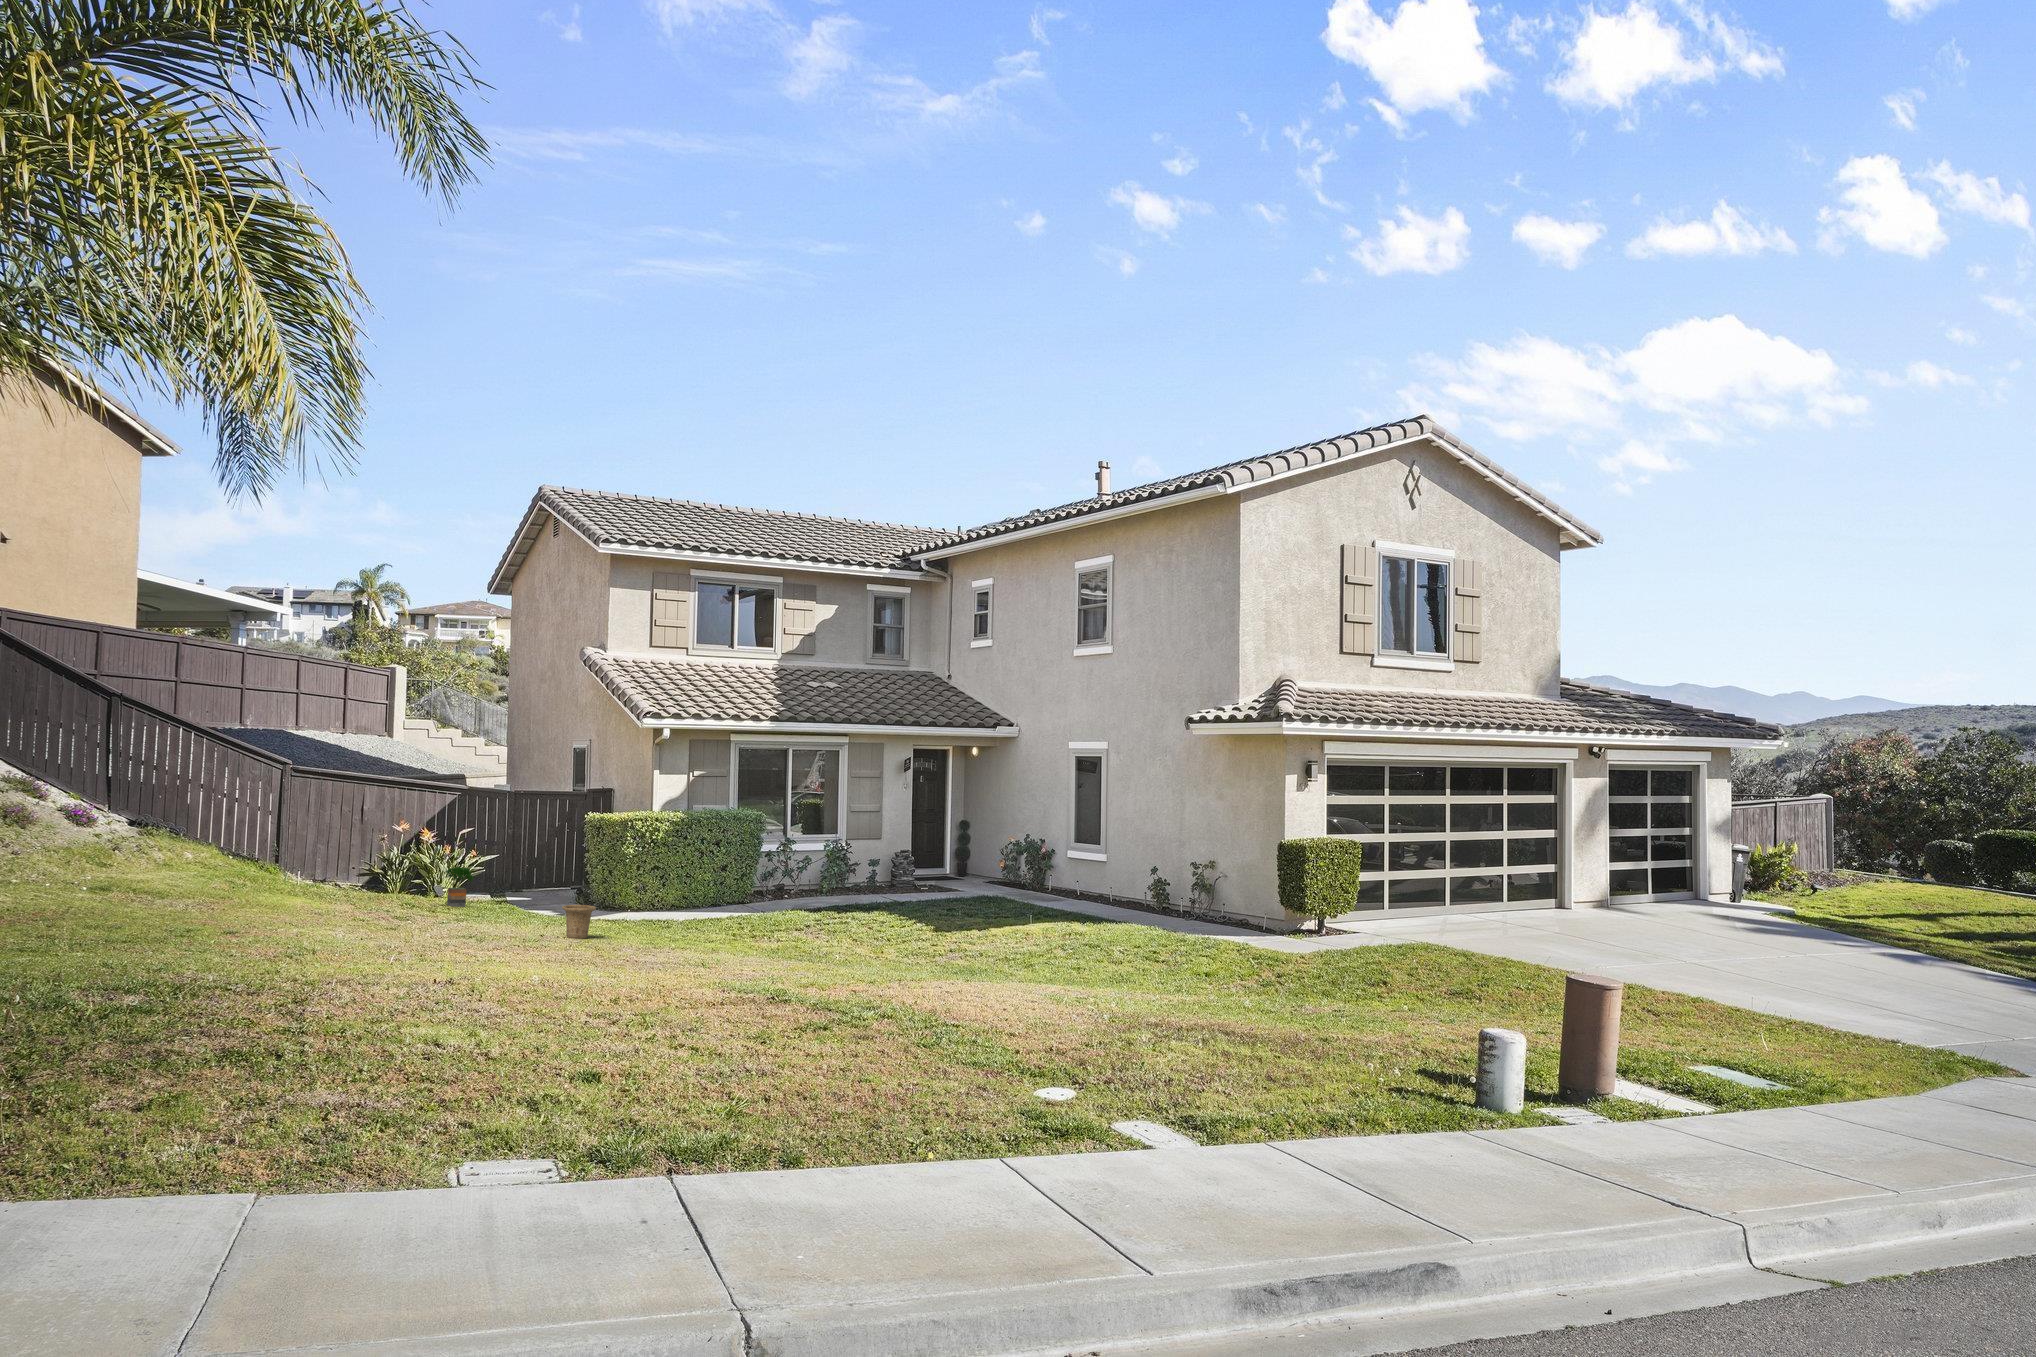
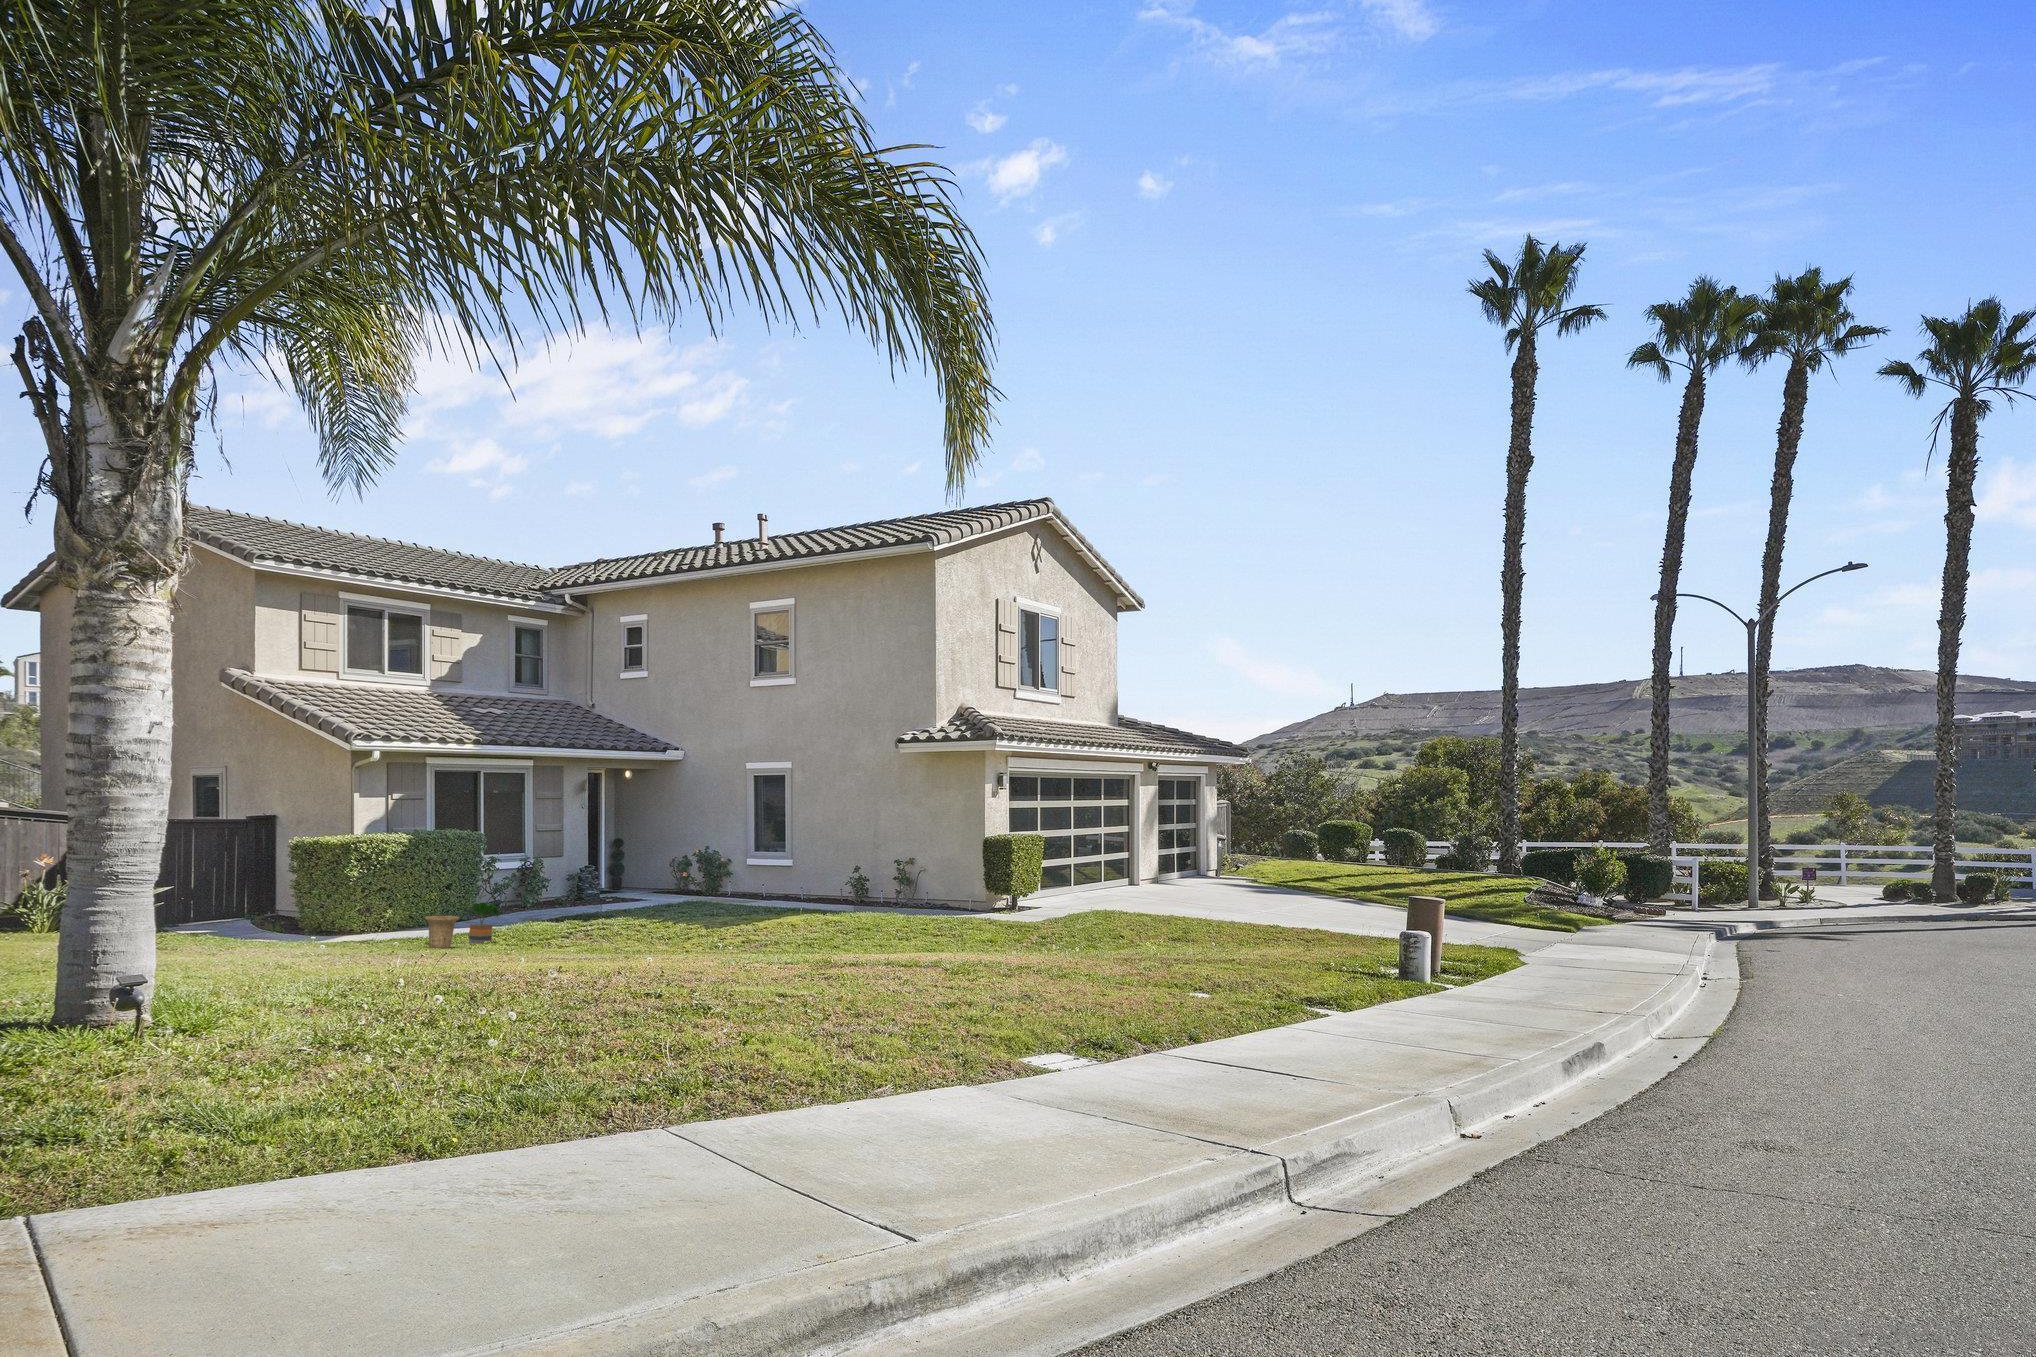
potted tree: present [446,867,474,907] -> present [468,903,500,944]

